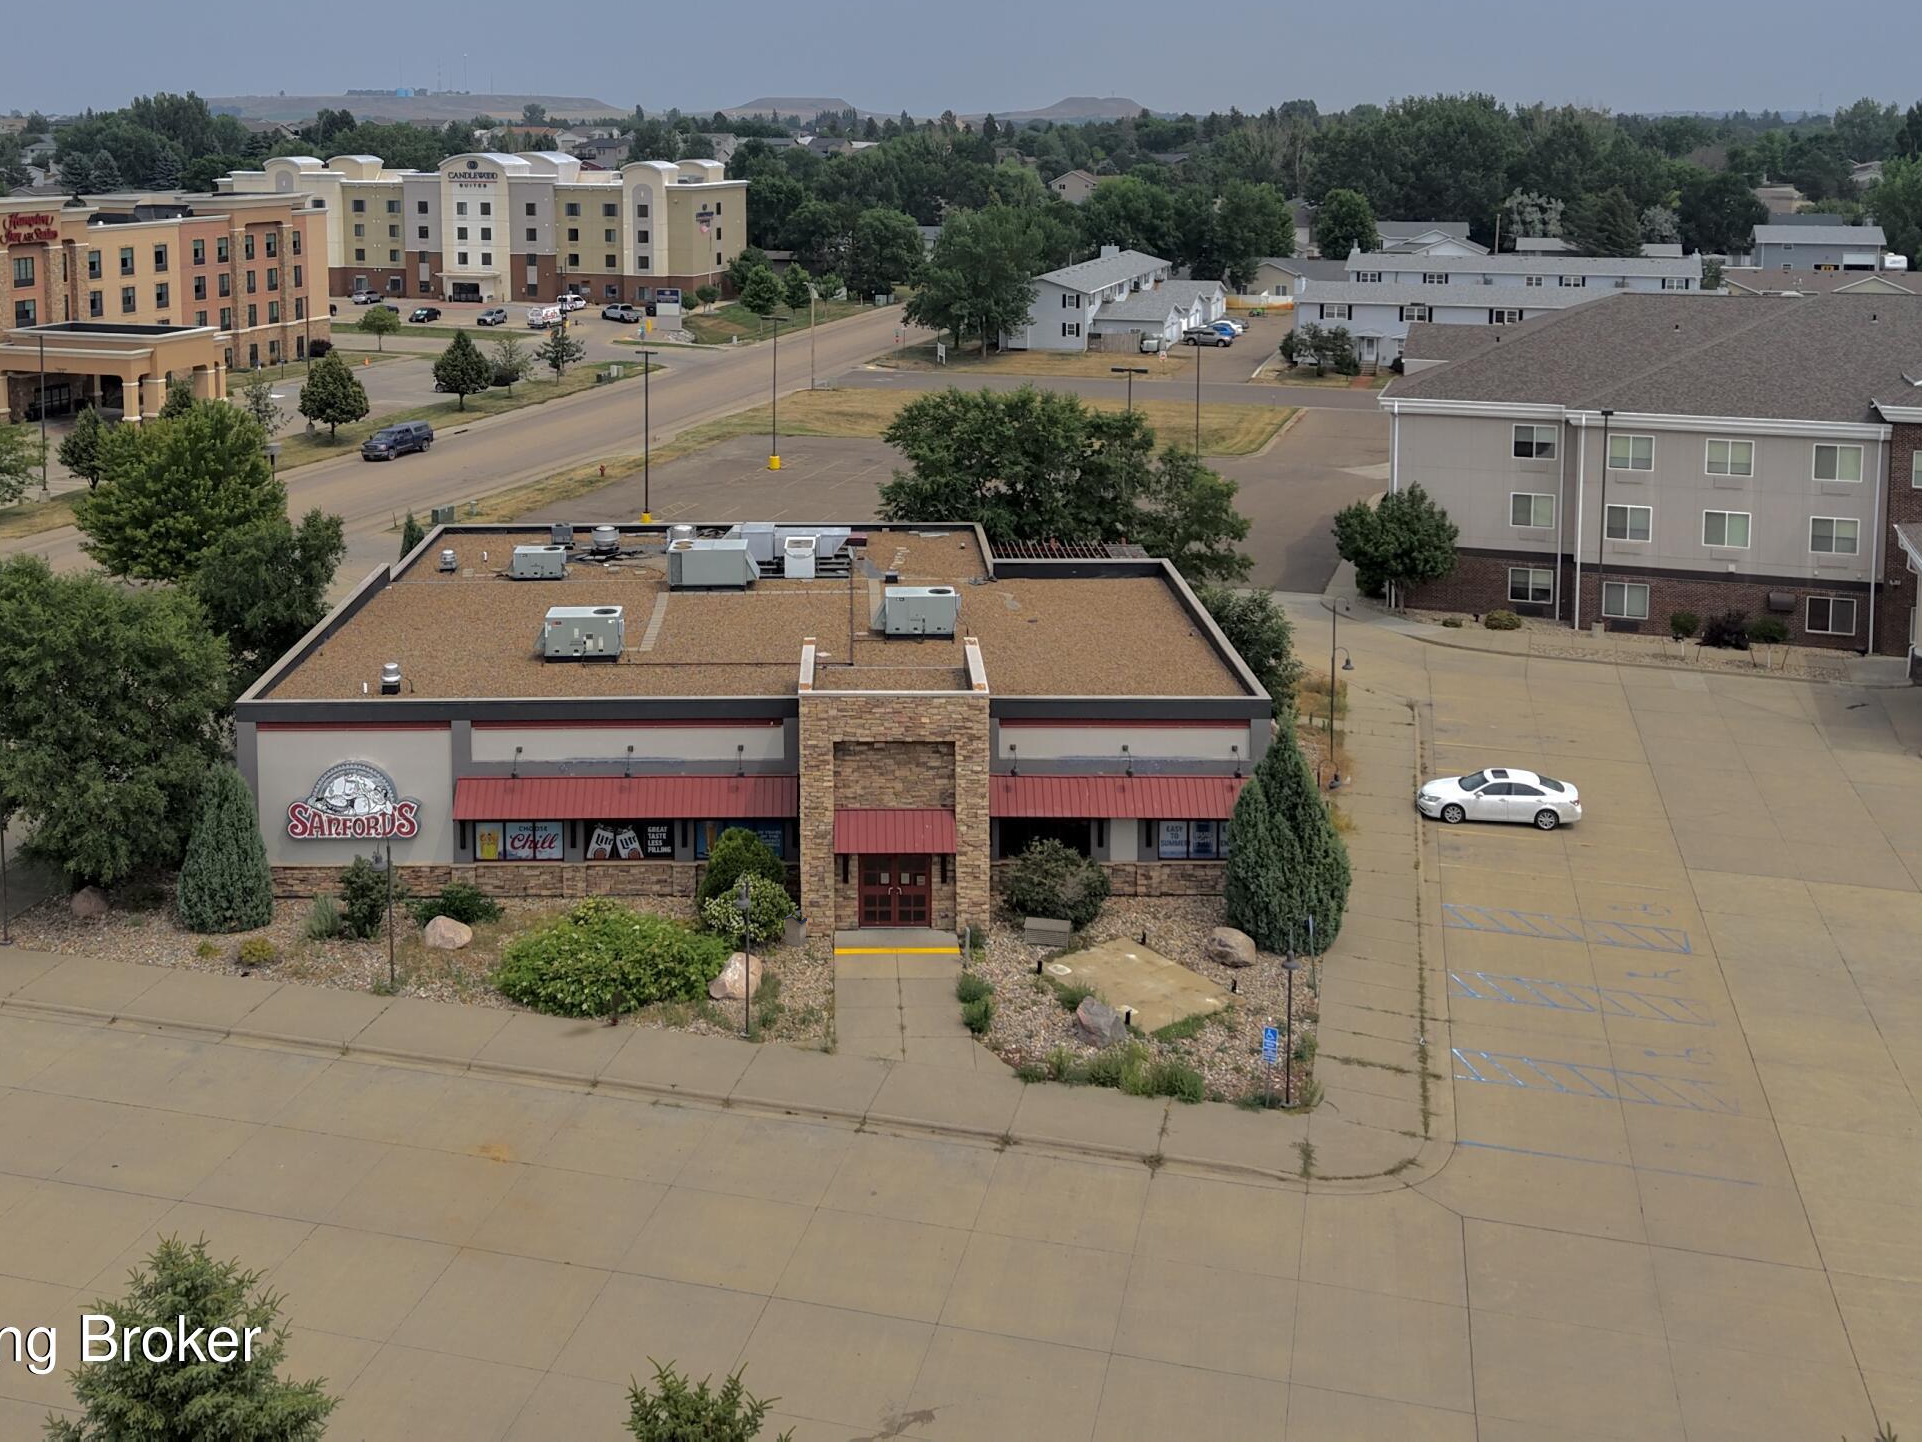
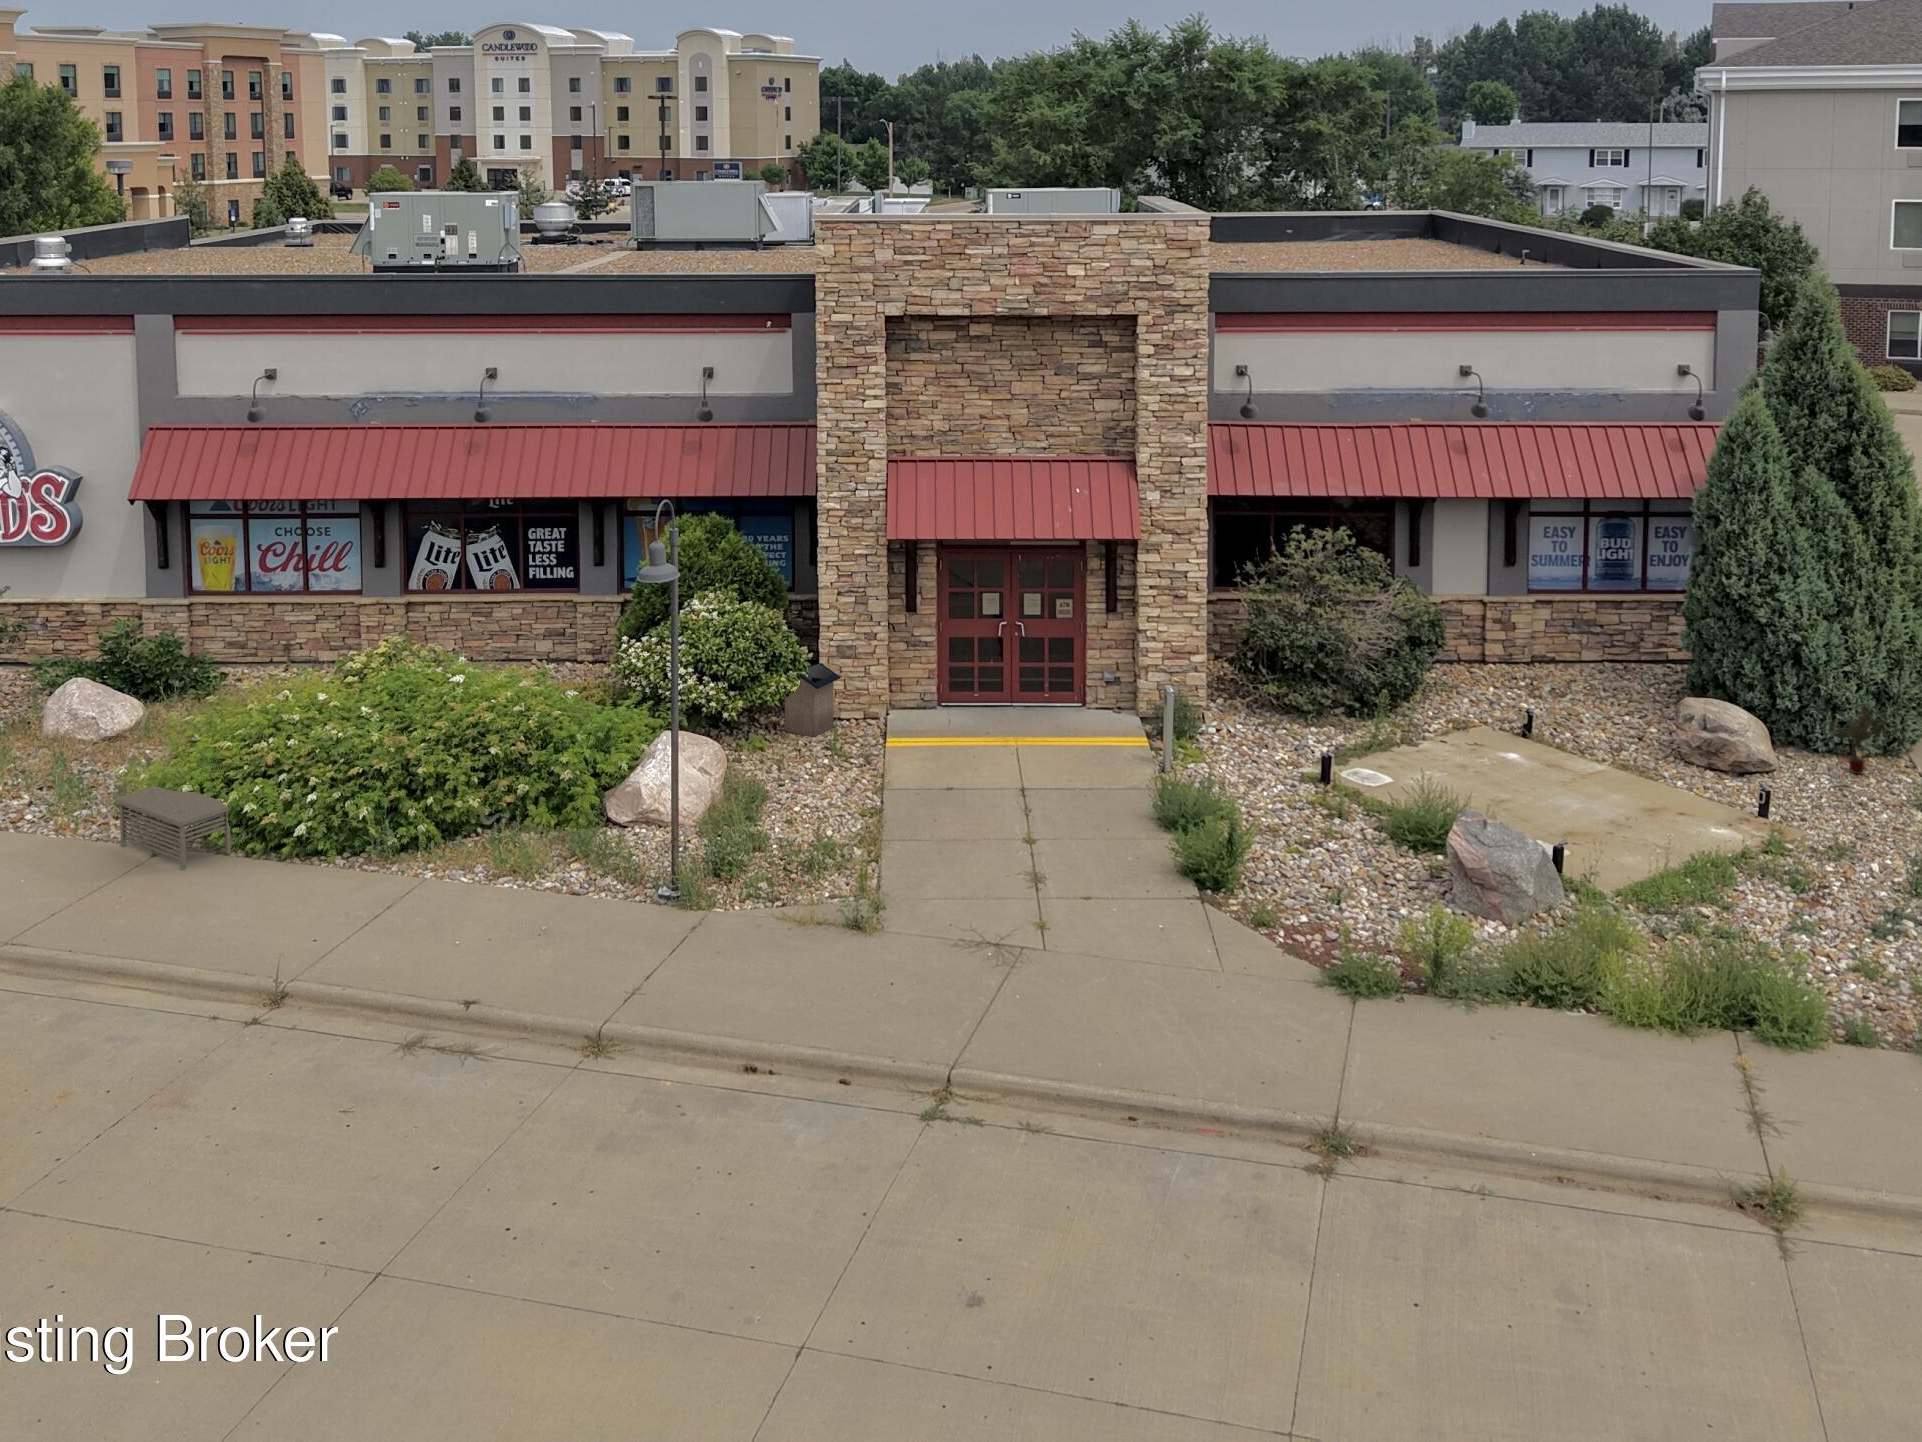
storage bench: present [1024,917,1071,949] -> present [115,786,231,869]
potted tree: present [600,989,628,1025] -> present [1828,703,1891,774]

